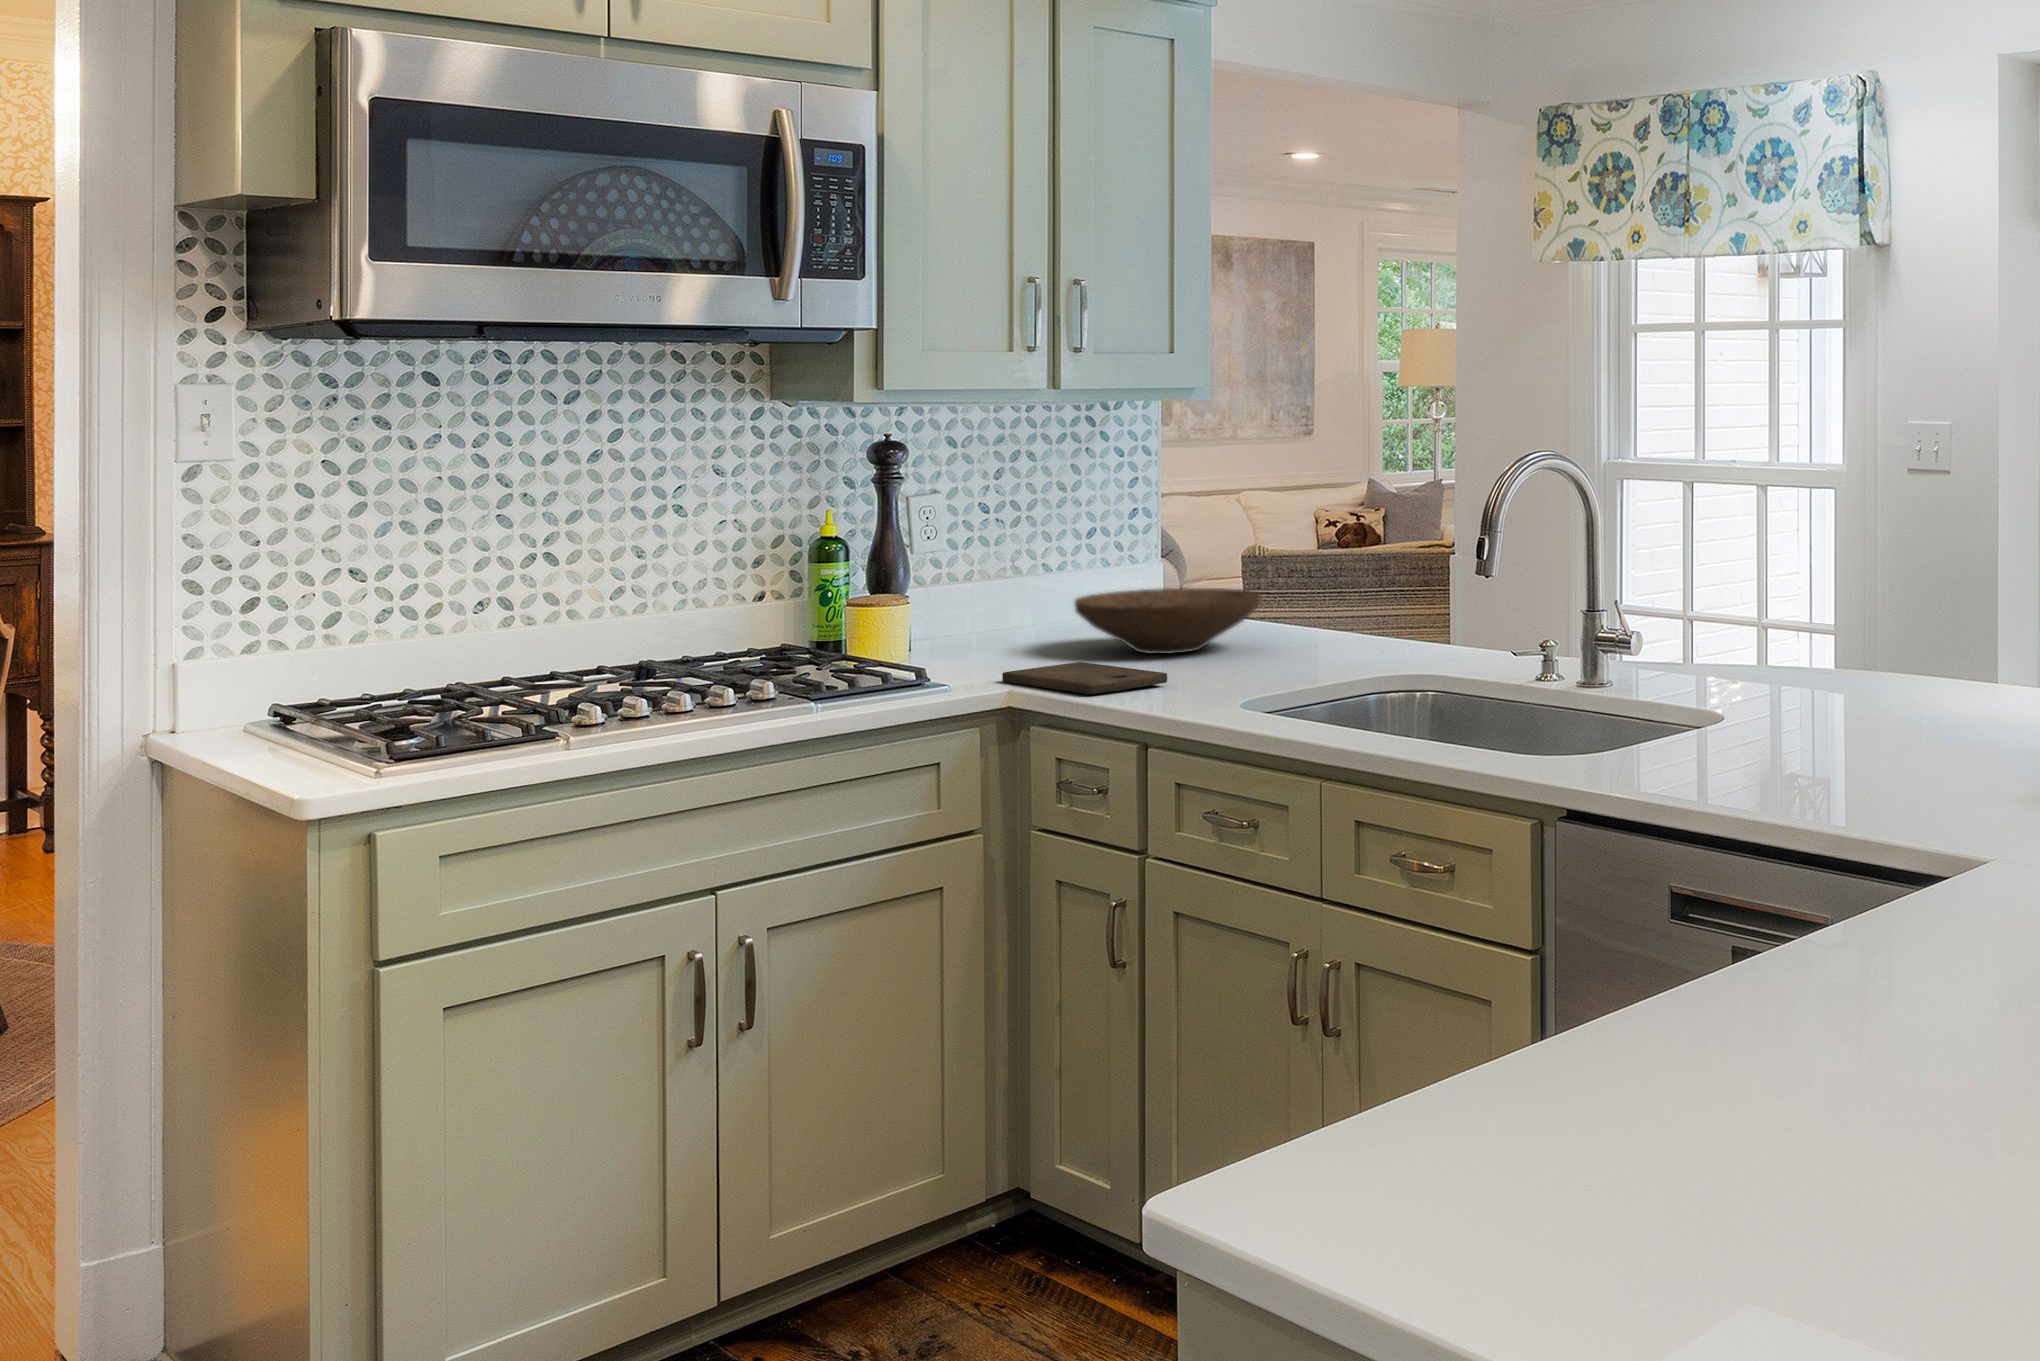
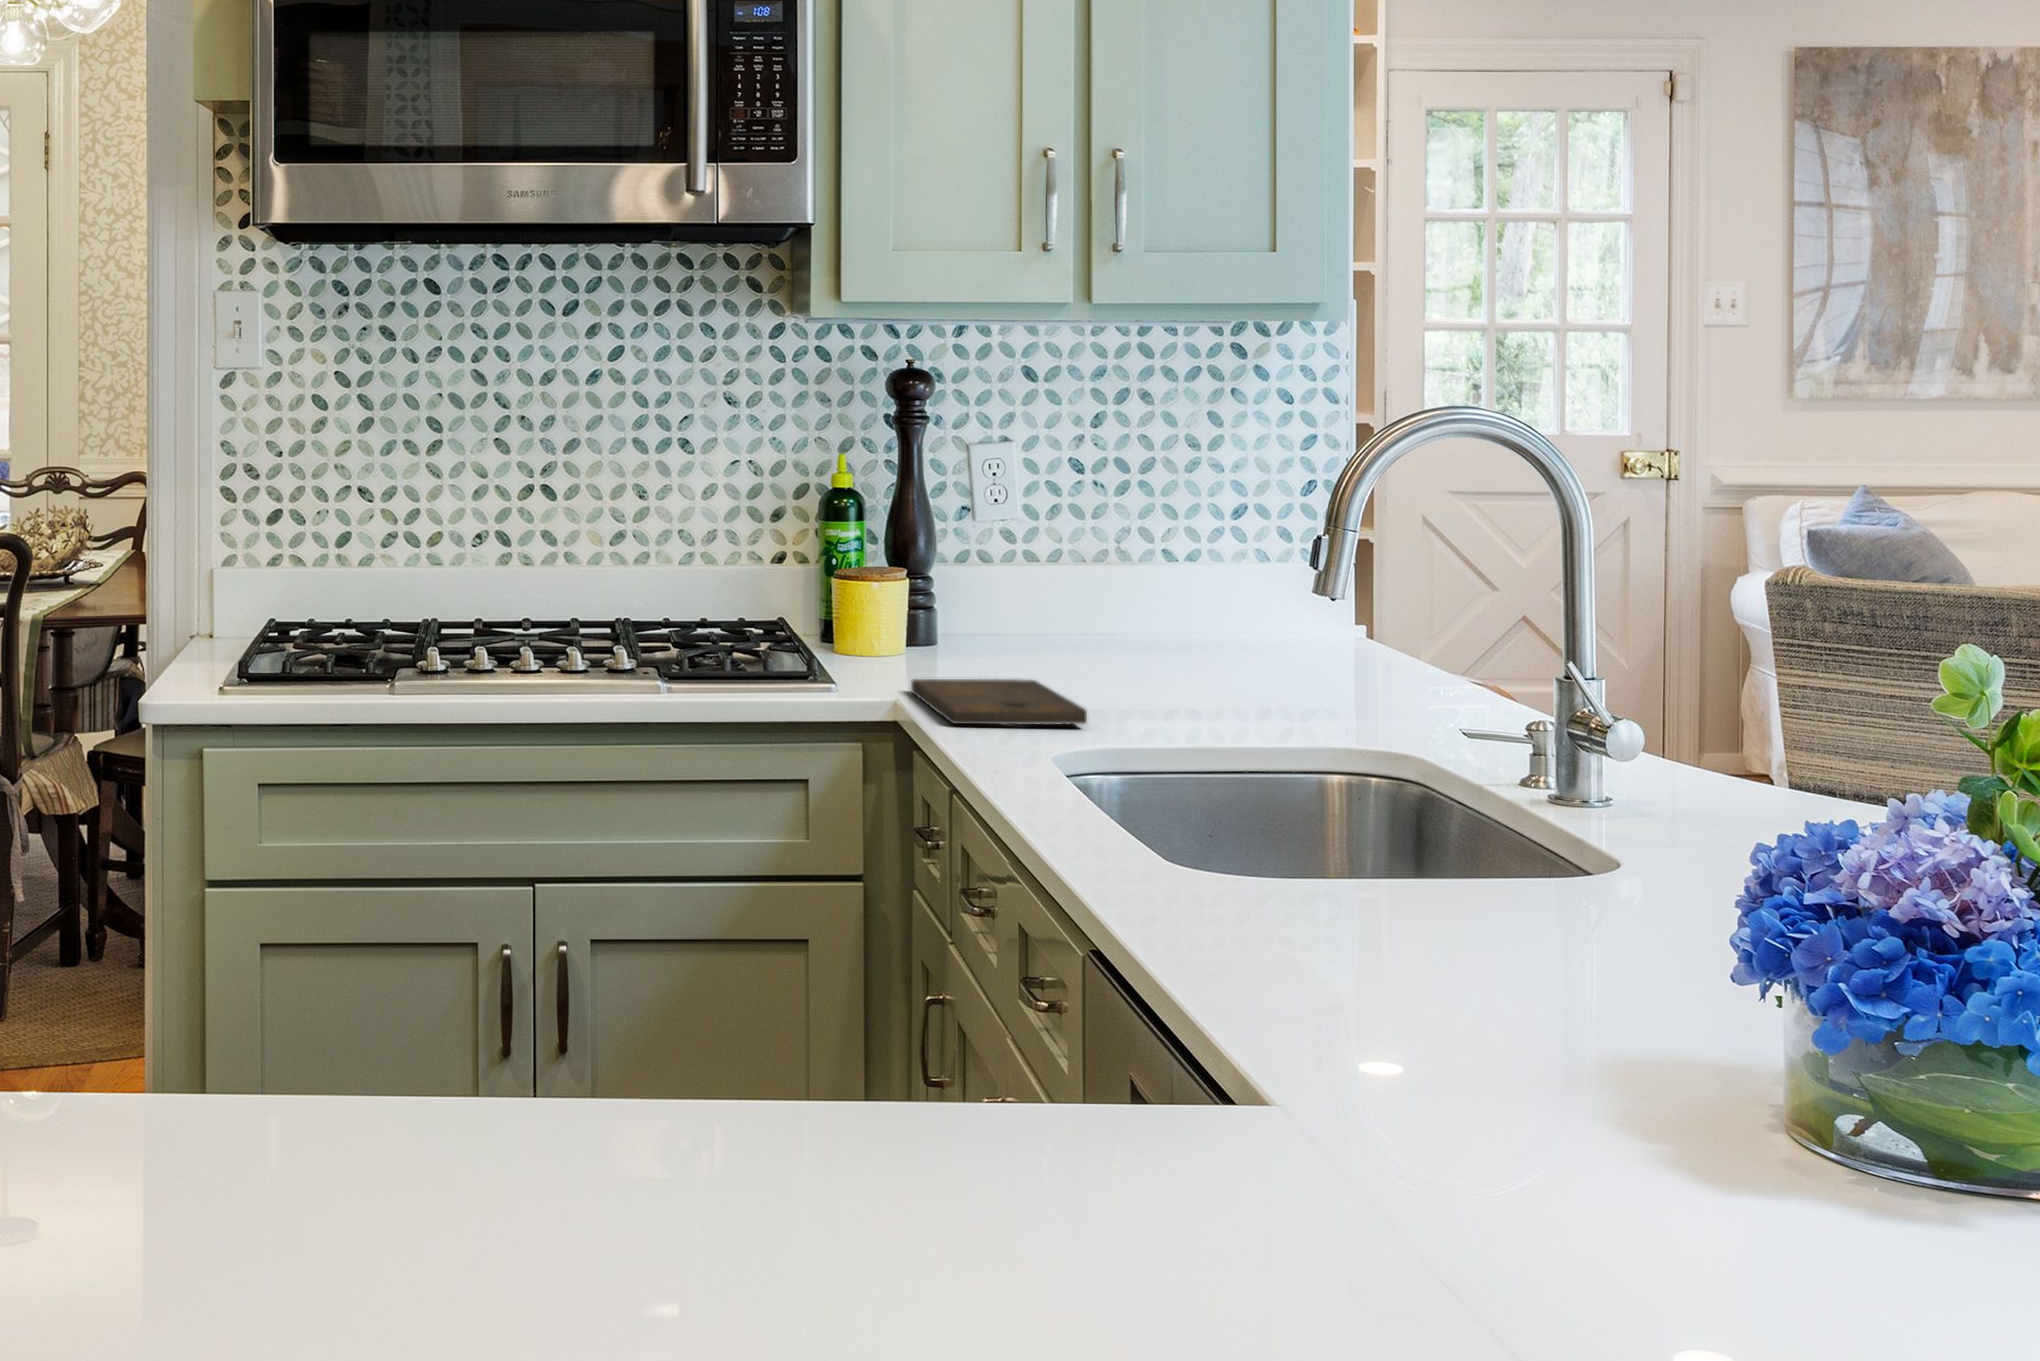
wooden bowl: present [1074,588,1261,654] -> none [1094,590,1374,689]

